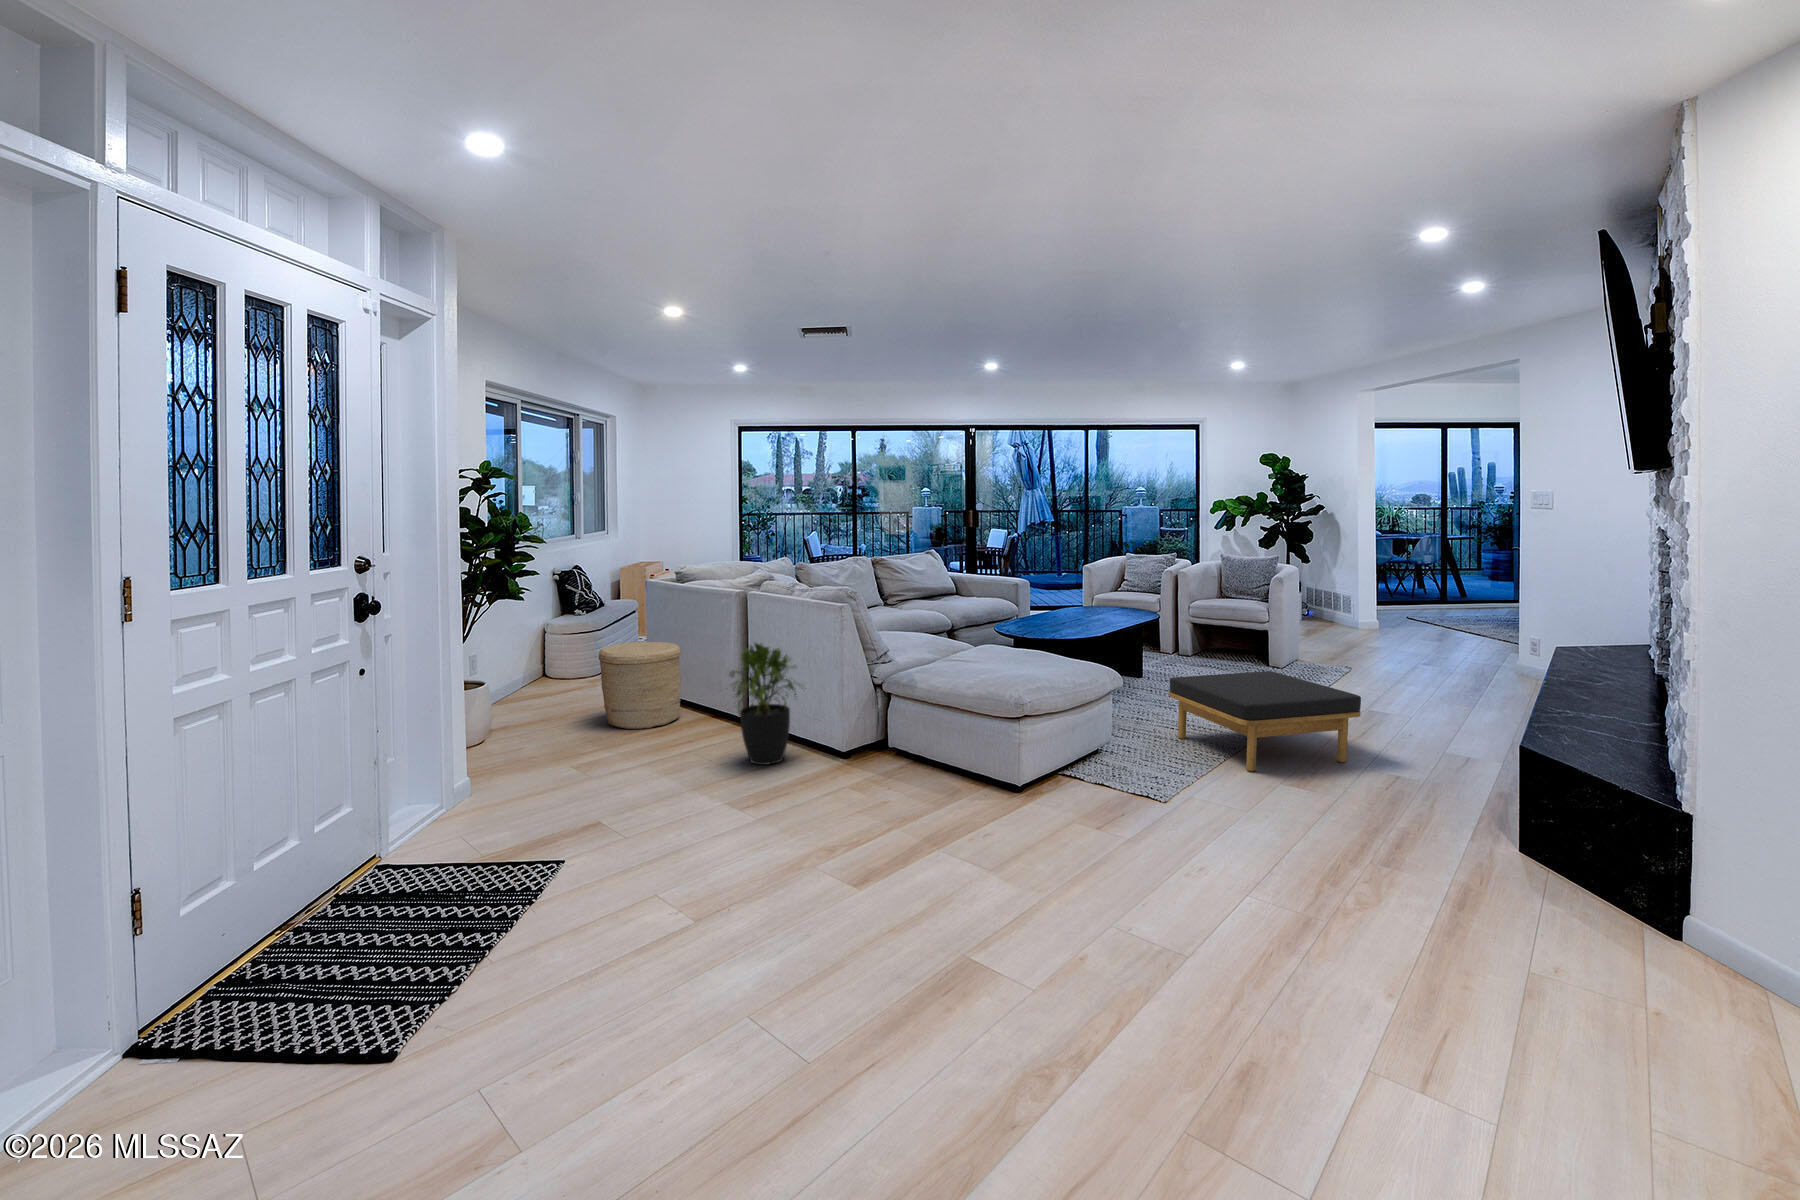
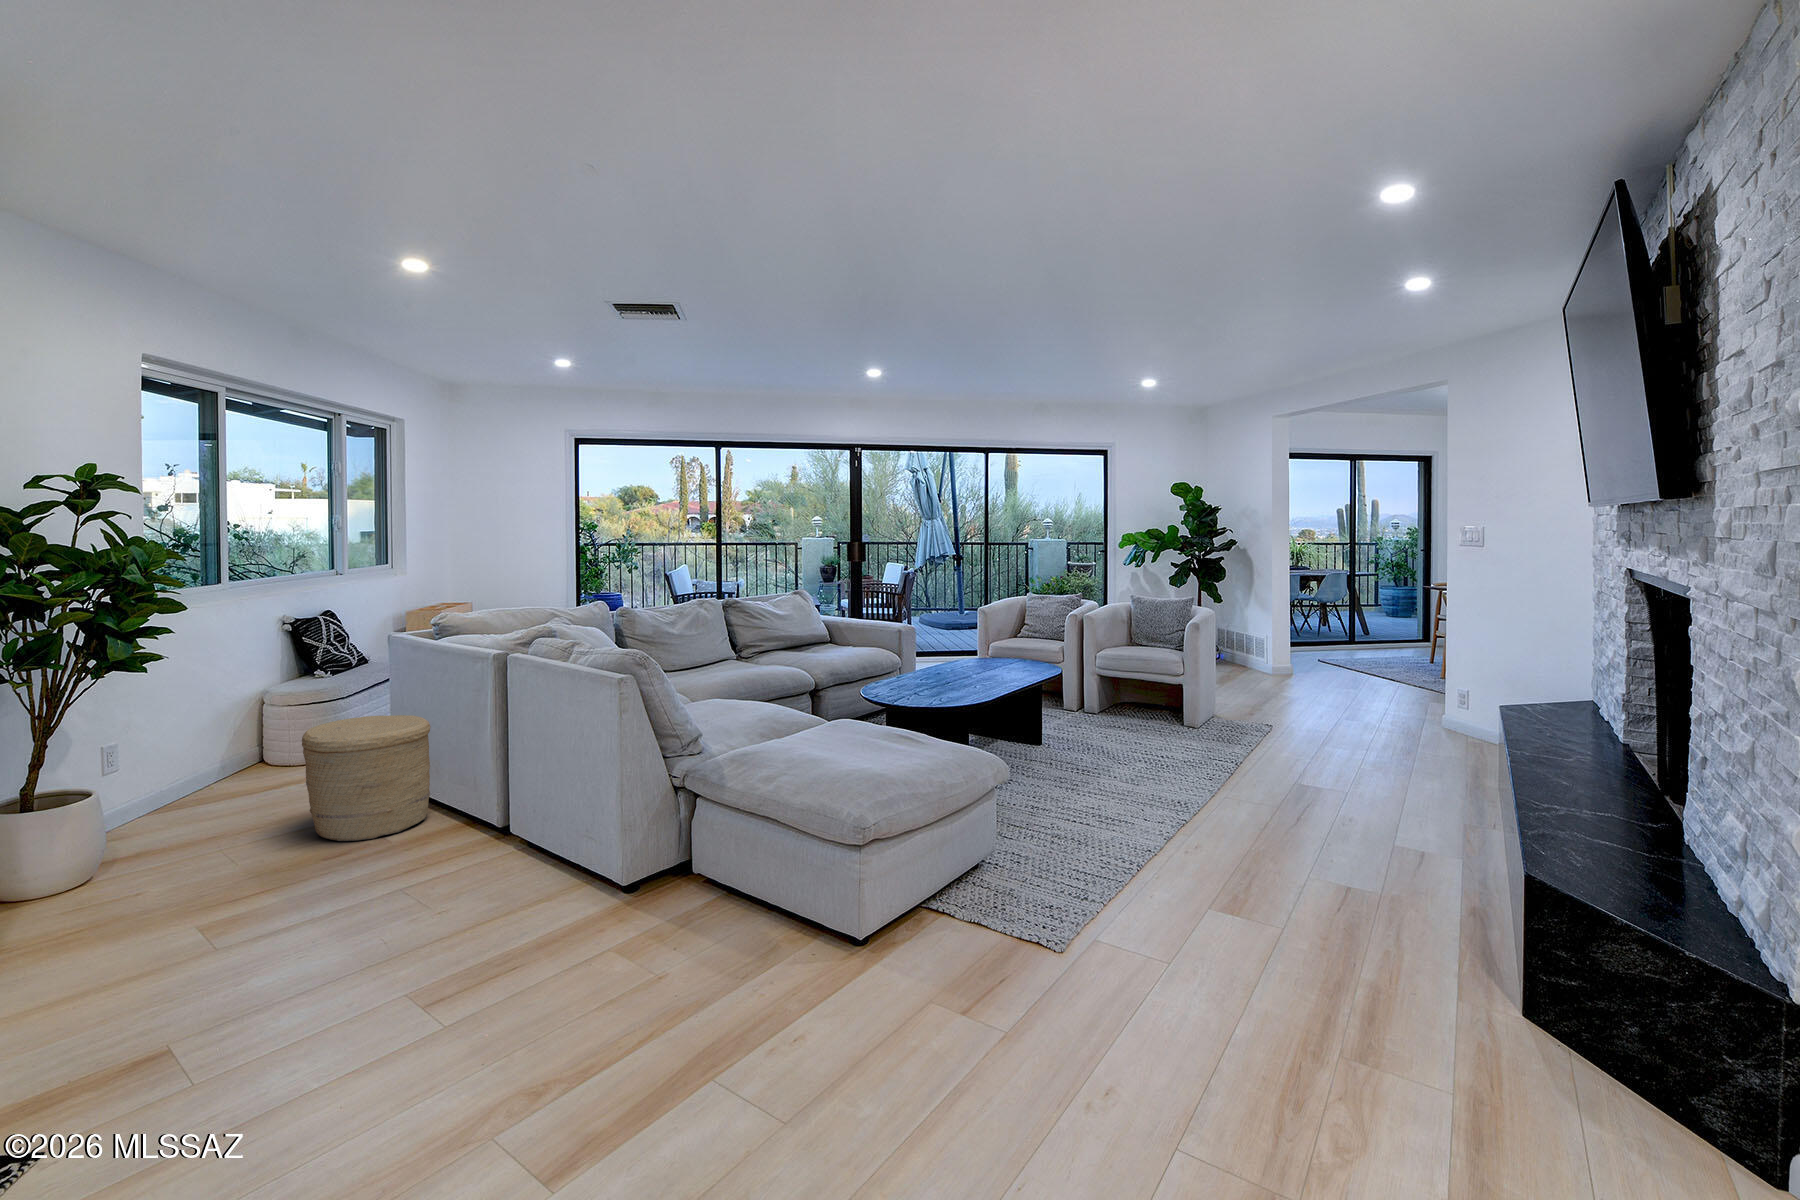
potted plant: present [730,642,798,765] -> none [446,724,576,905]
ottoman: present [1169,671,1361,771] -> none [1069,748,1309,895]

